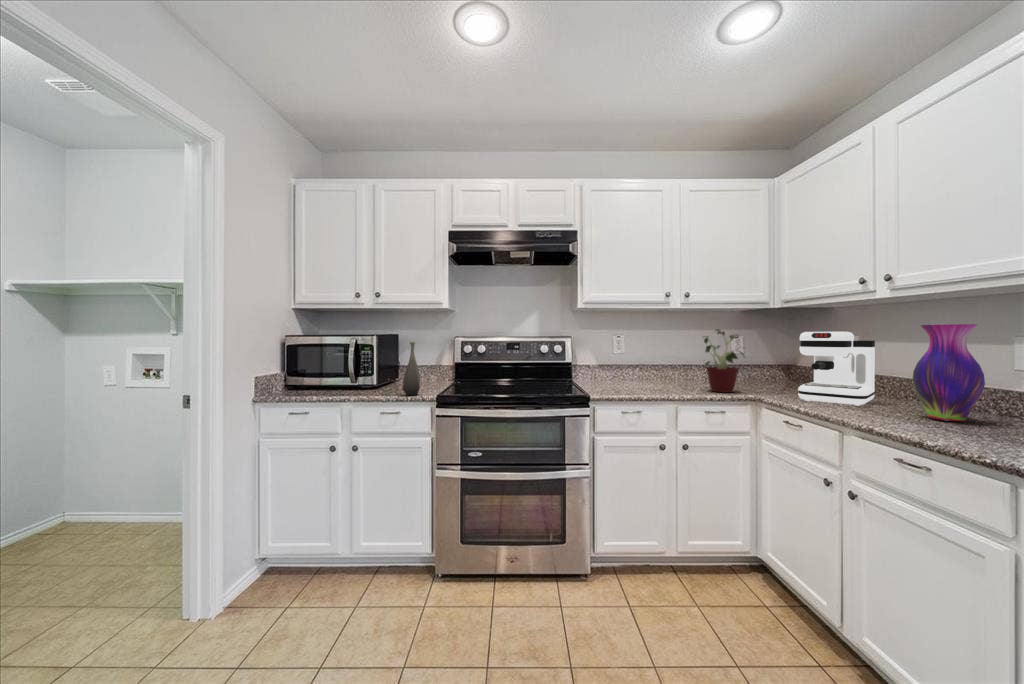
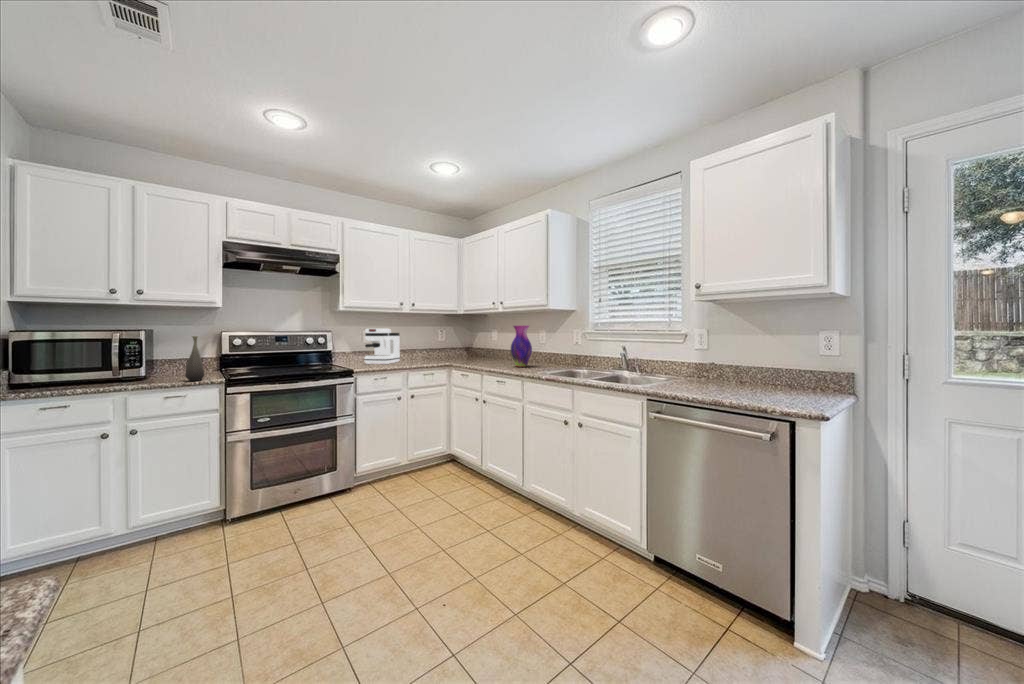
potted plant: present [703,329,745,393] -> none [421,326,445,364]
coffee maker: present [798,332,875,406] -> present [364,329,400,364]

